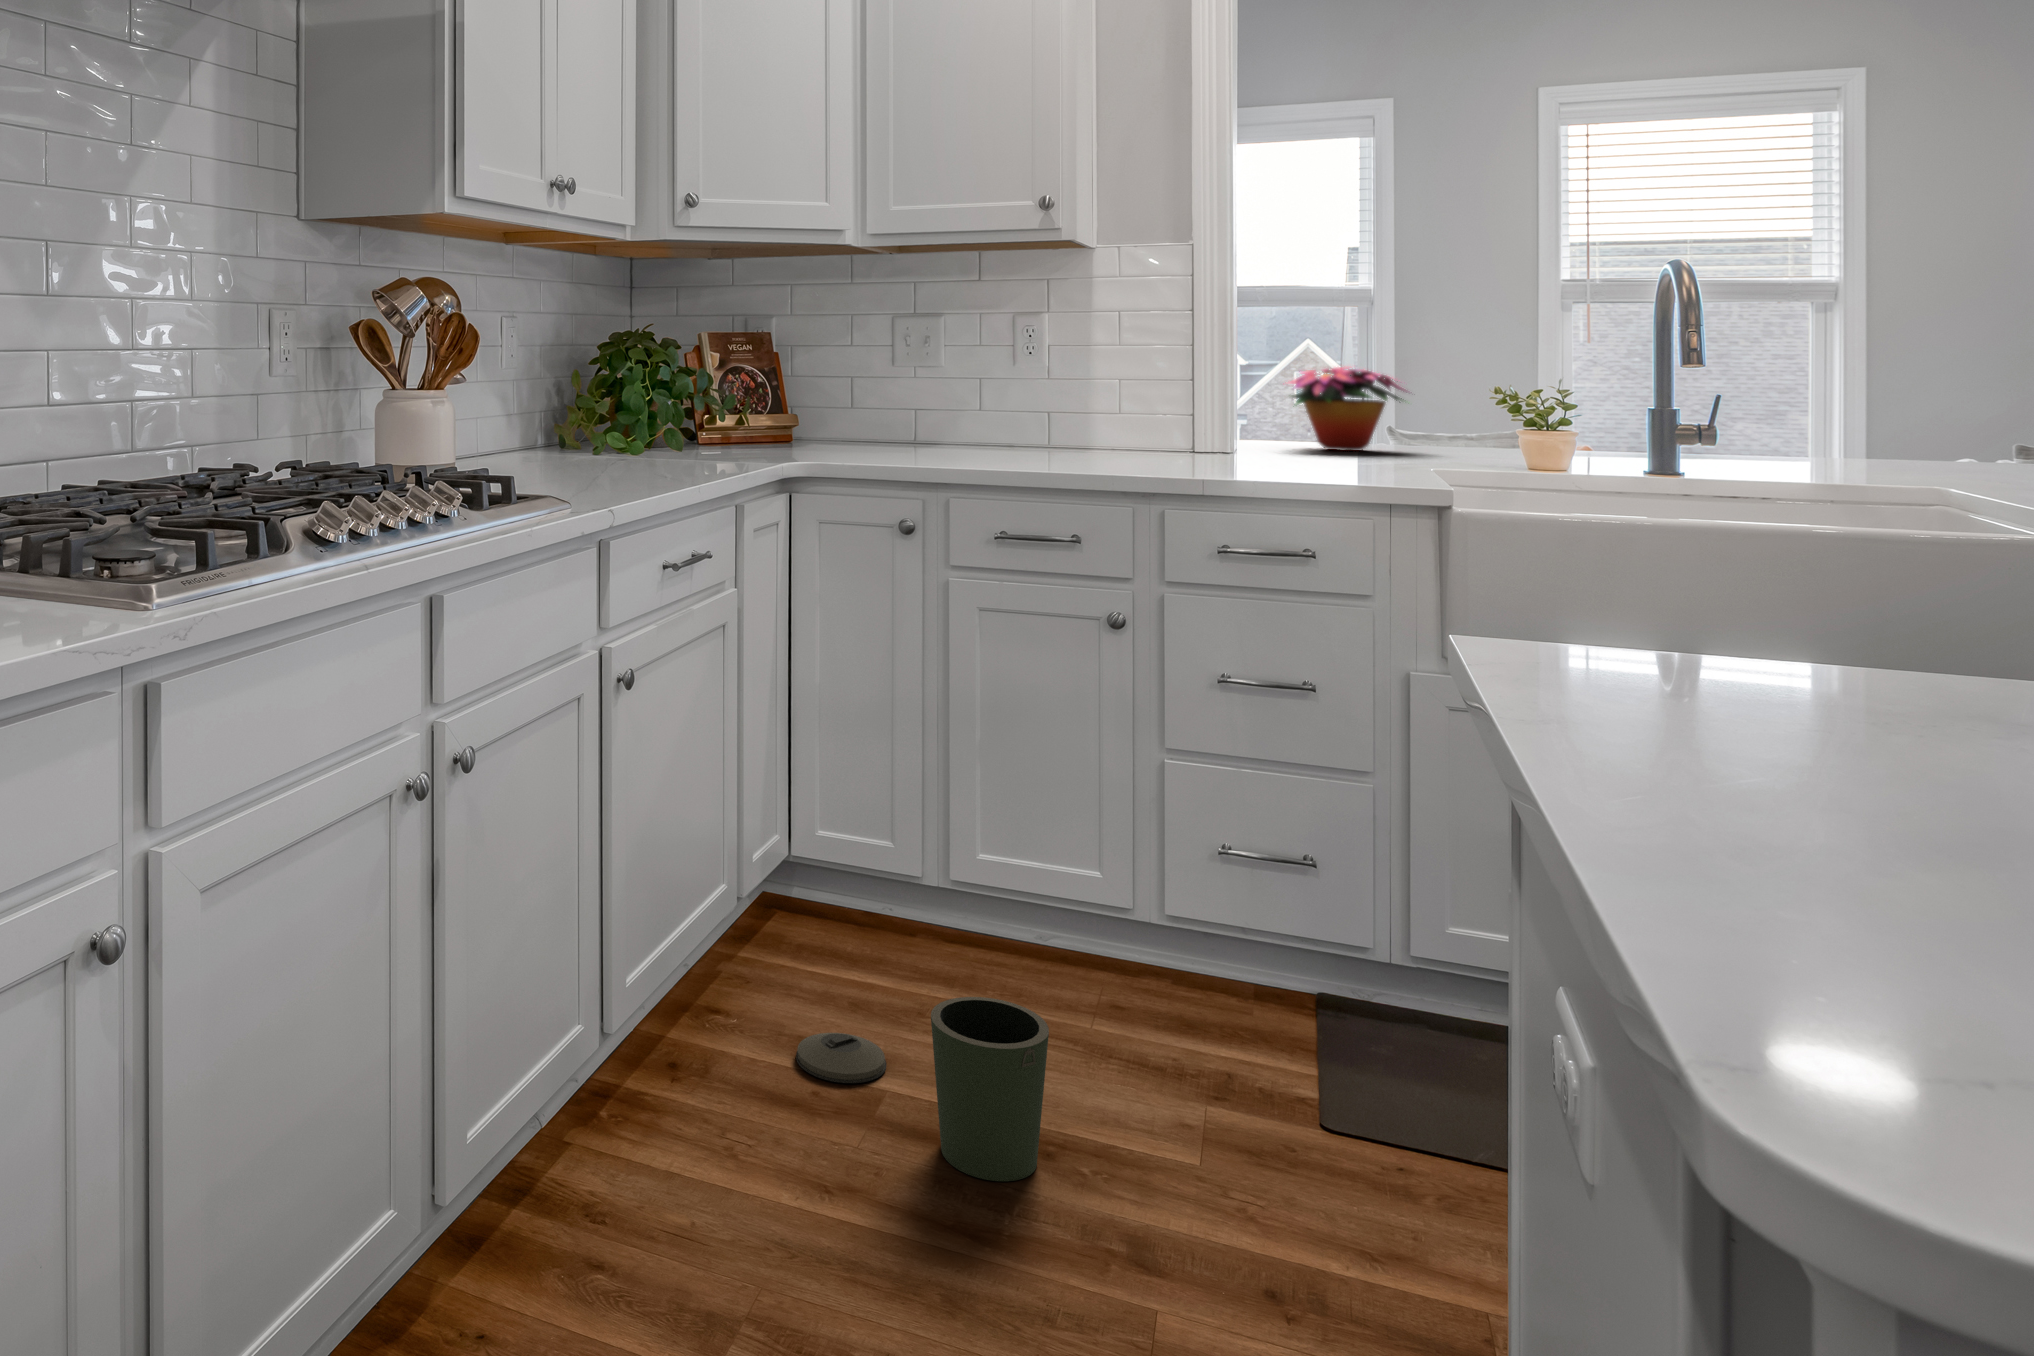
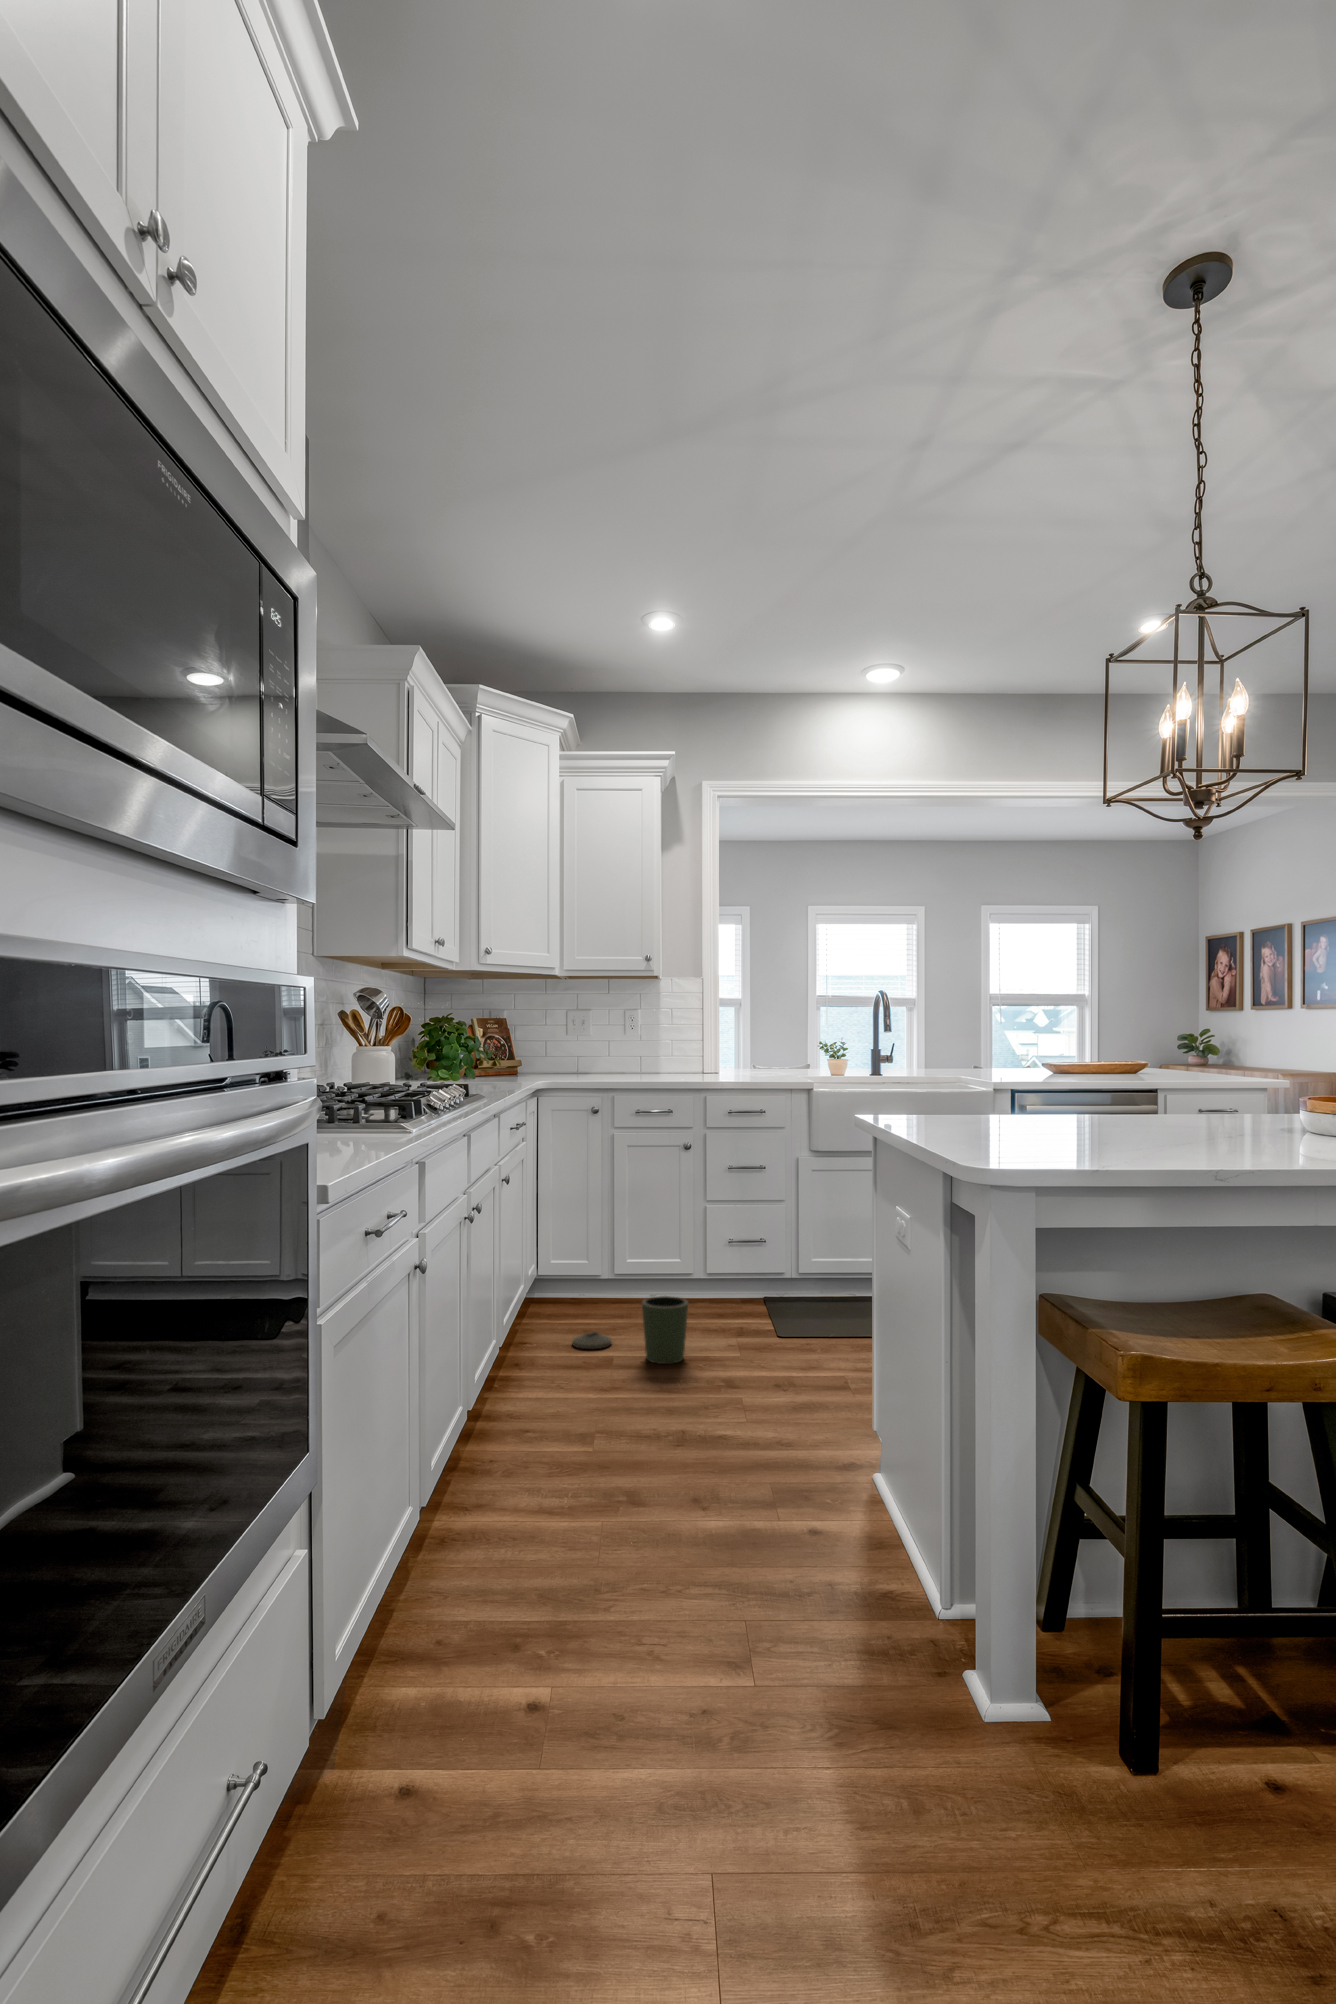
flower arrangement: present [1289,367,1407,451] -> none [729,1034,787,1074]

